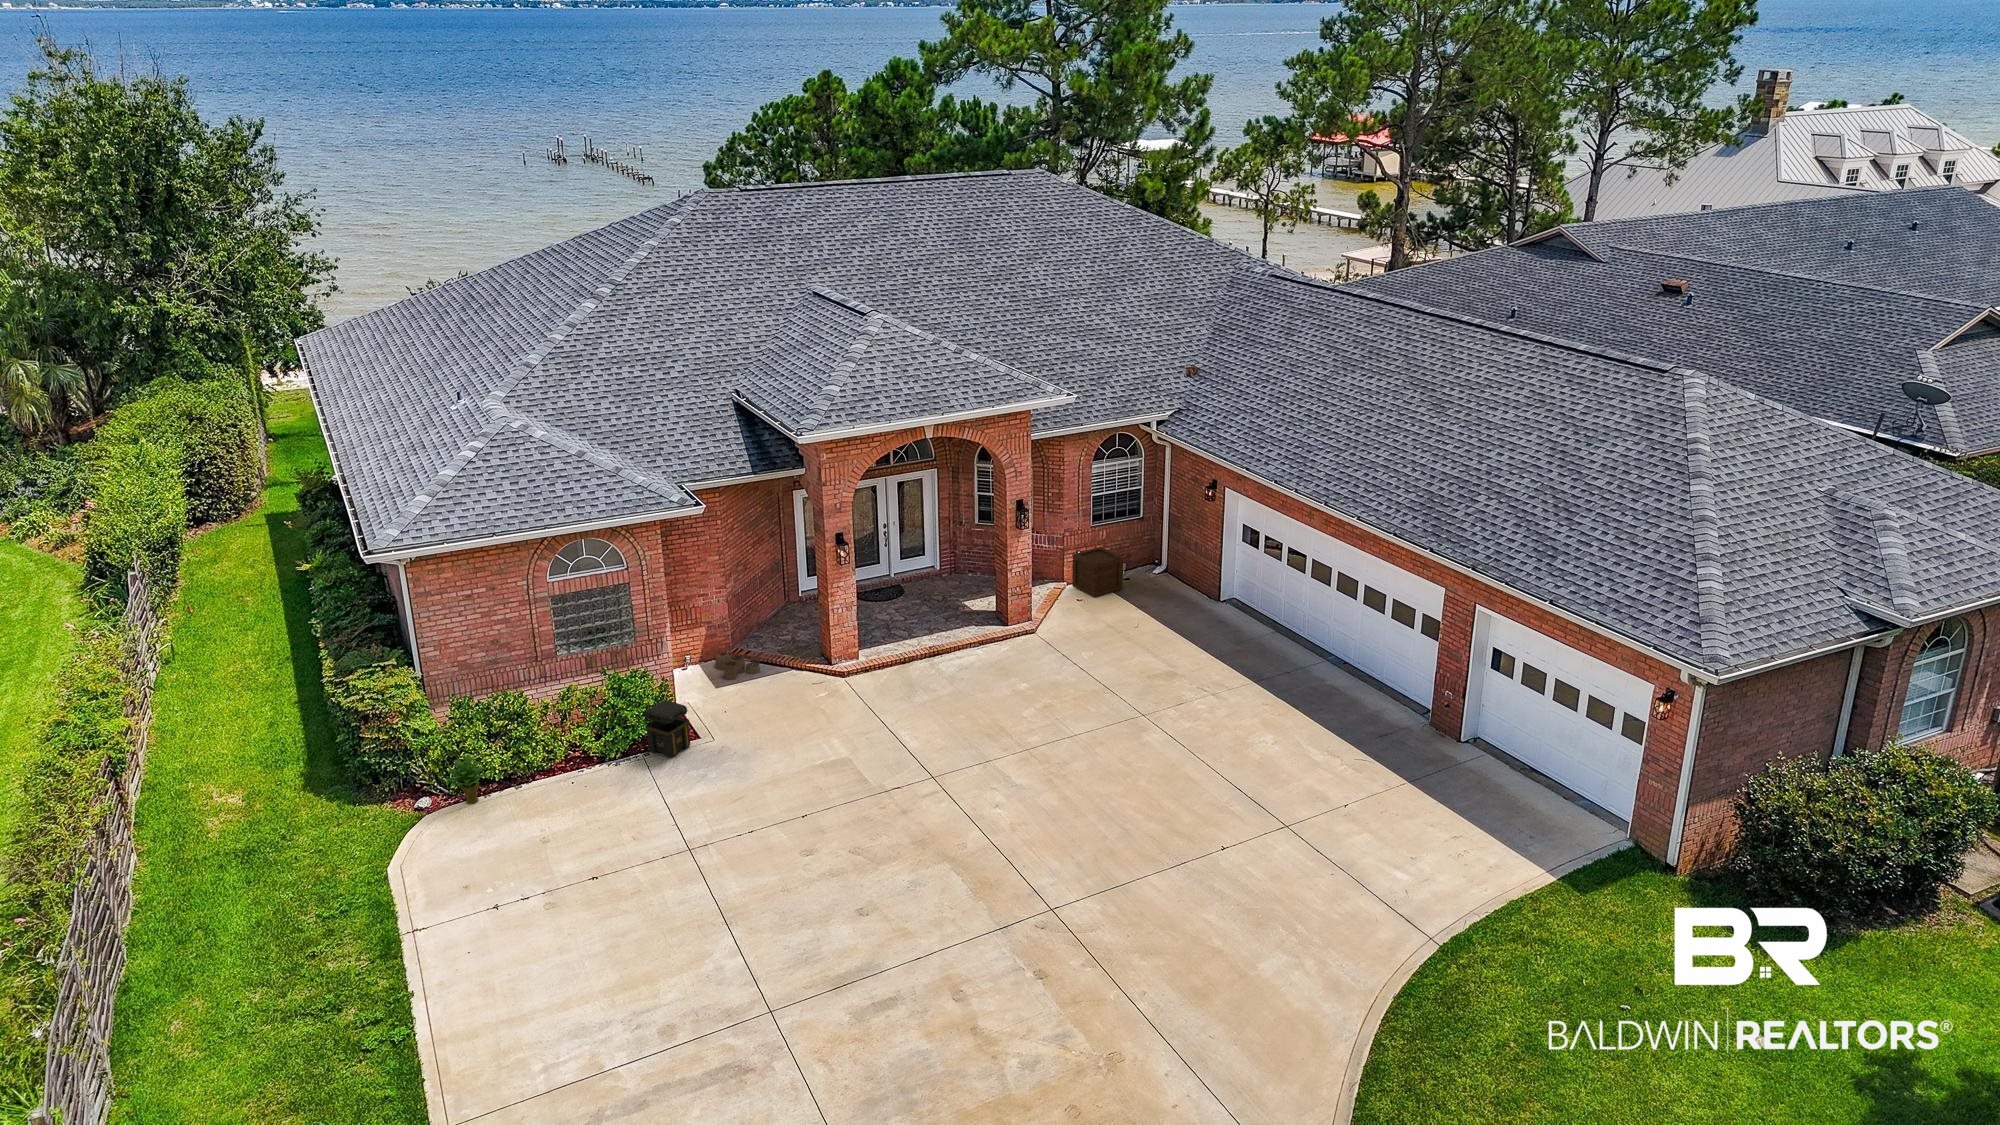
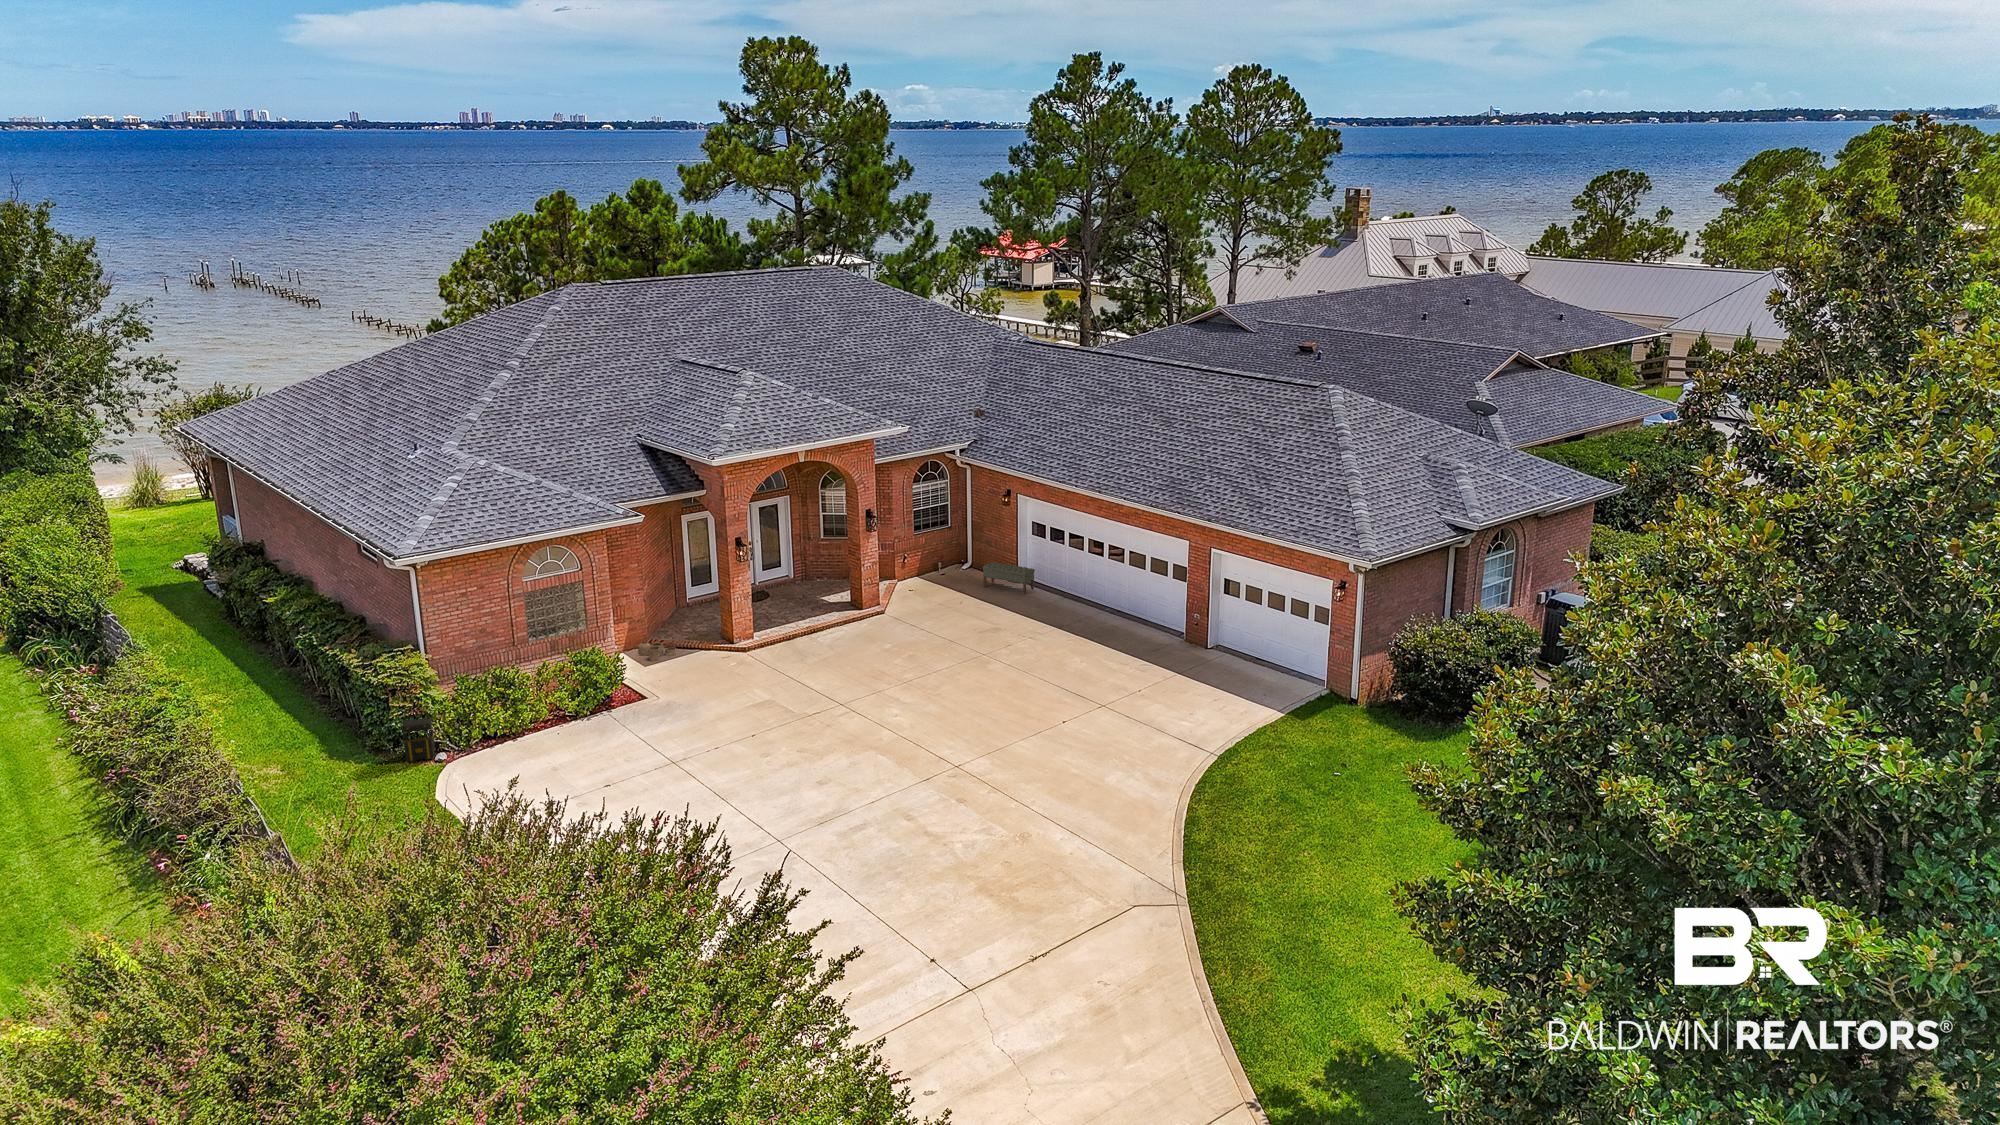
wooden crate: present [1072,547,1123,597] -> none [899,552,939,590]
bench: none [1177,569,1245,617] -> present [983,562,1035,594]
toolbox: present [645,700,690,757] -> present [402,718,435,762]
potted plant: present [449,754,488,804] -> none [470,711,502,750]

